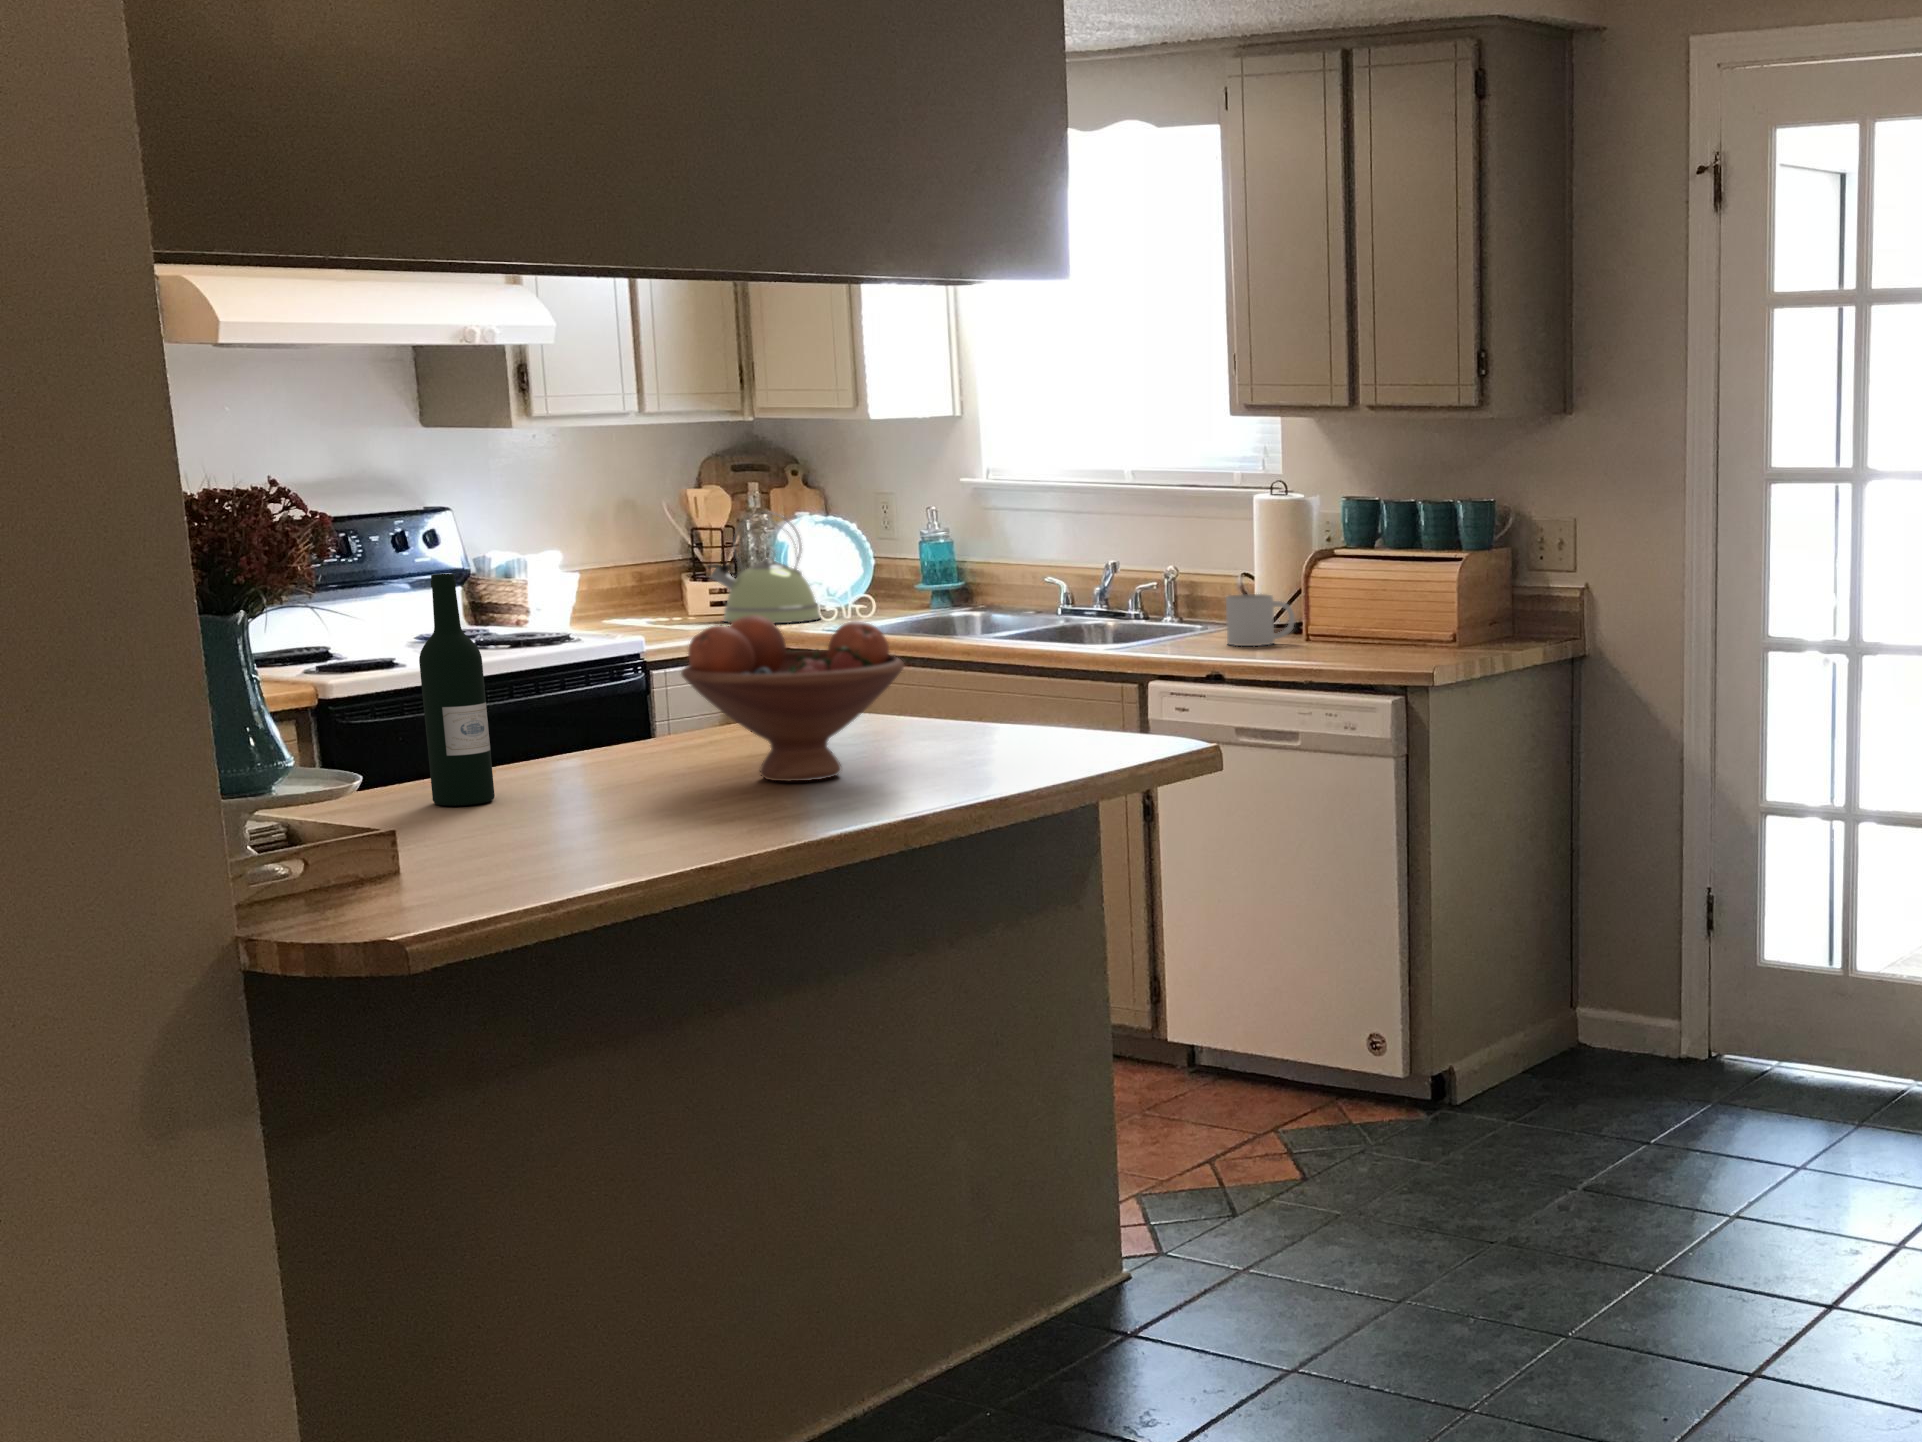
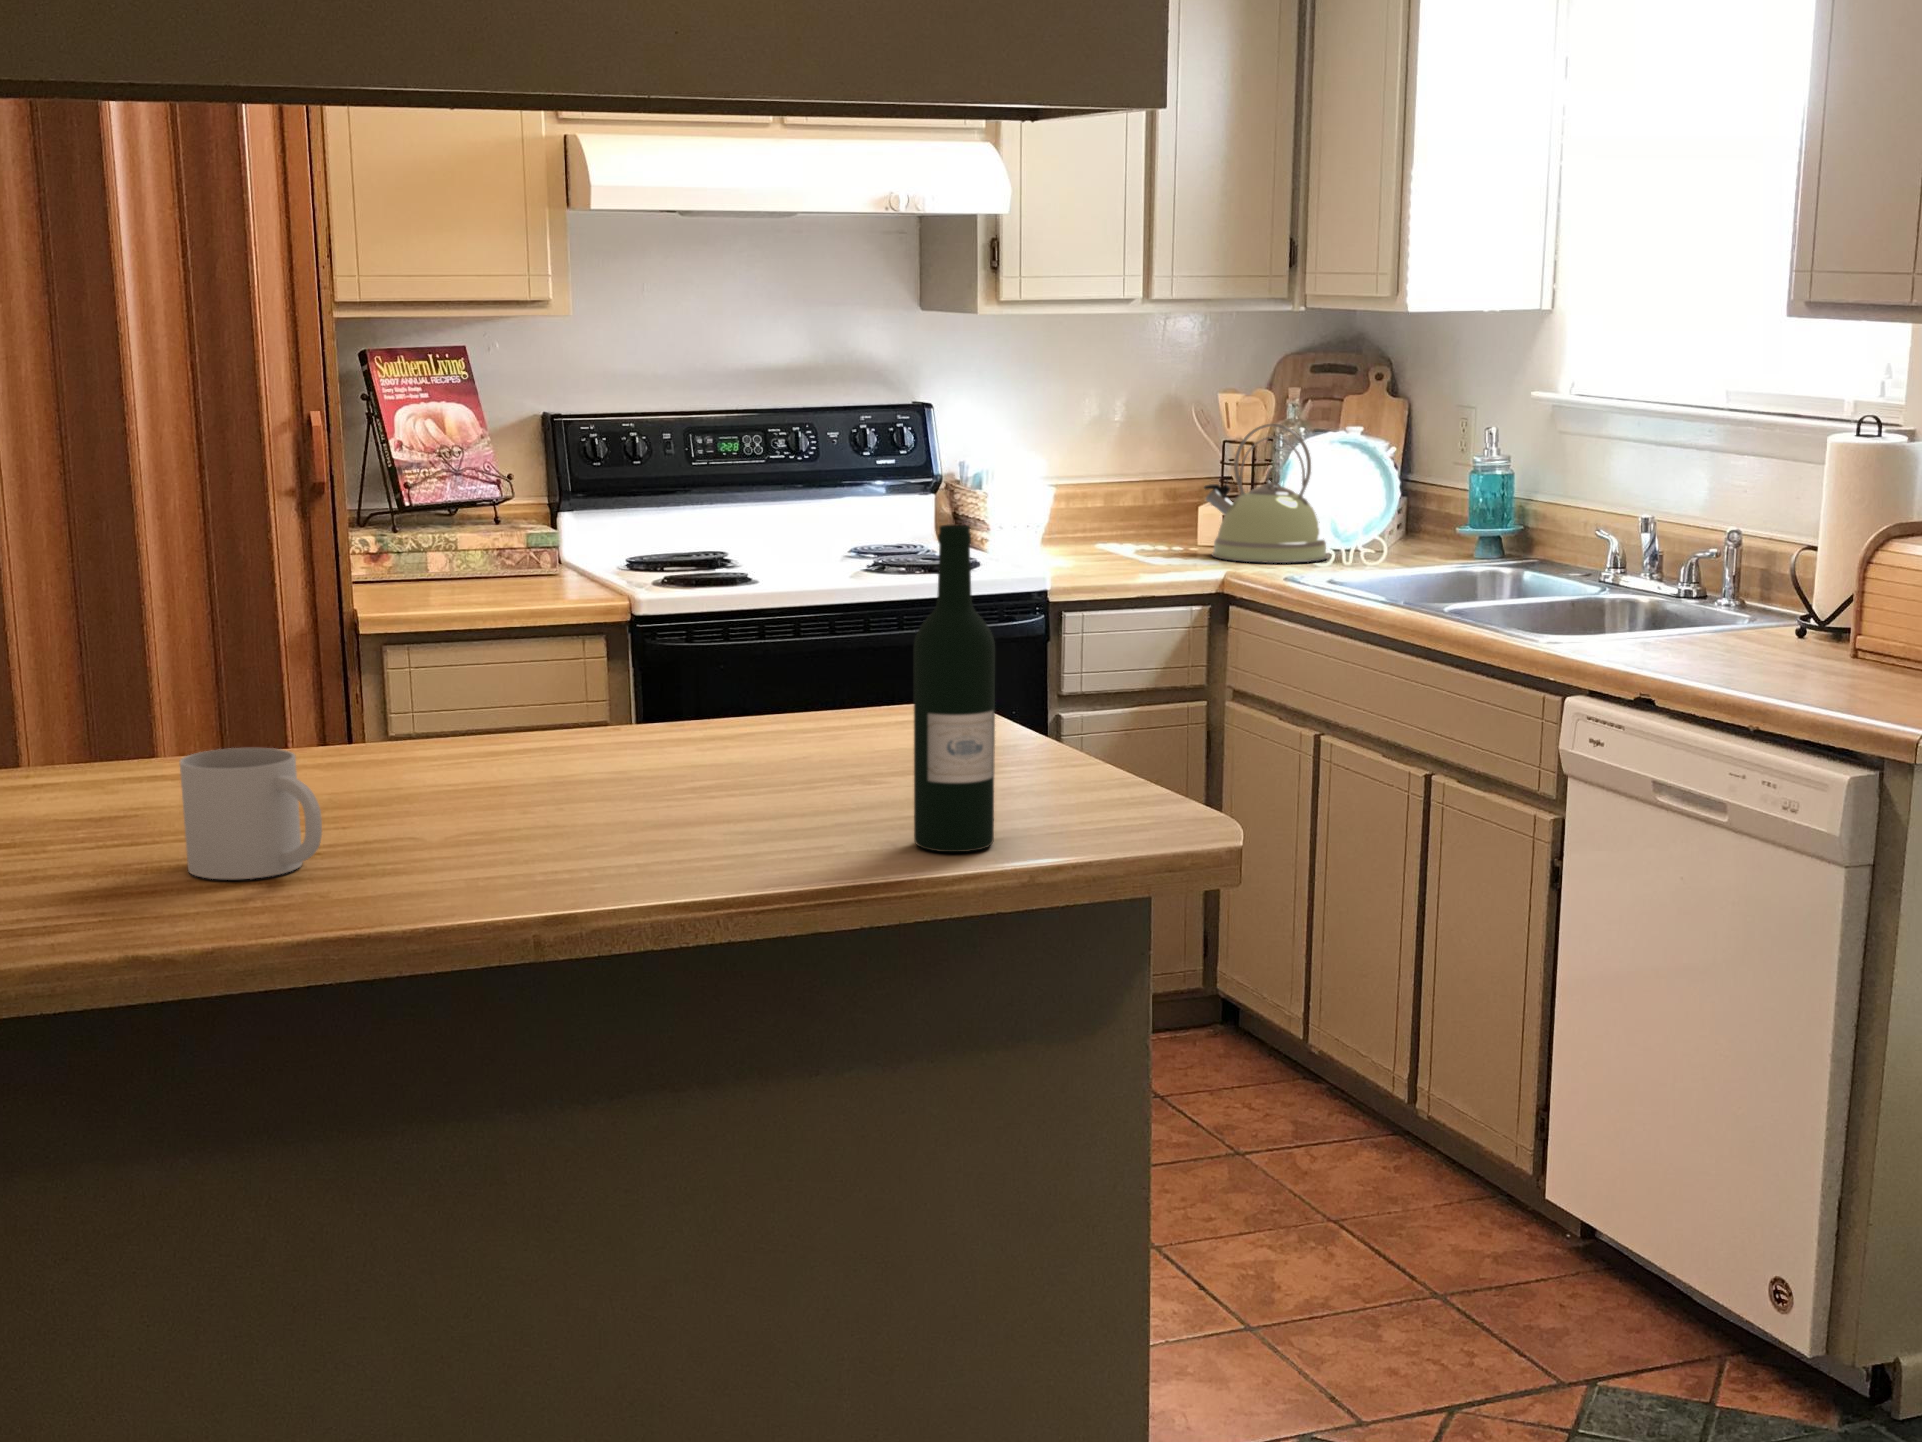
wine bottle: present [419,574,495,806] -> present [914,525,995,852]
mug: present [1226,594,1295,646] -> present [180,748,322,879]
fruit bowl: present [681,615,904,781] -> none [502,576,808,818]

